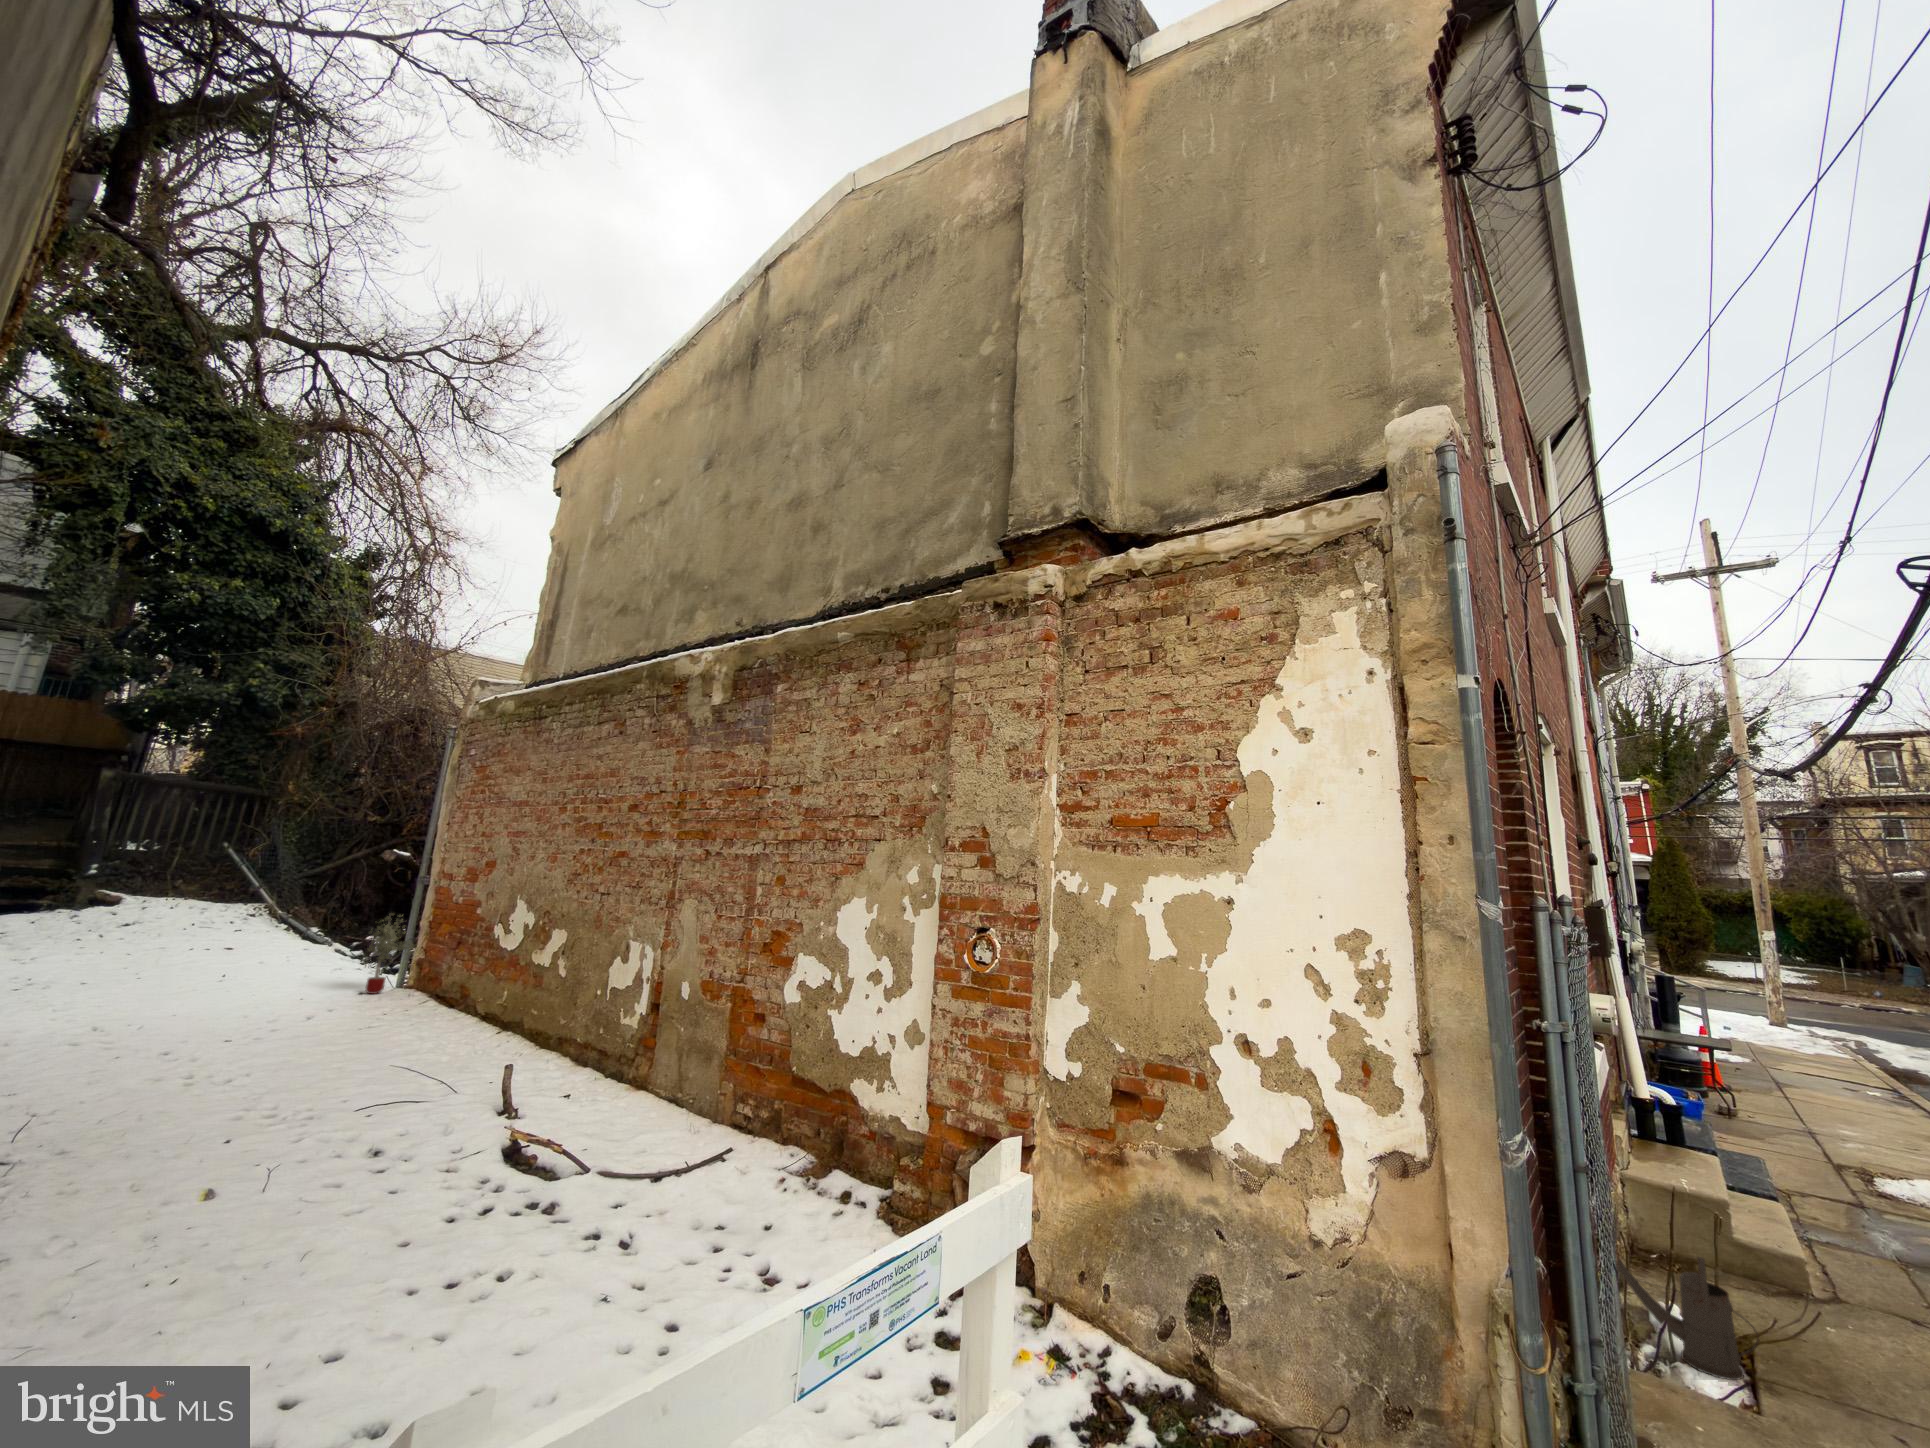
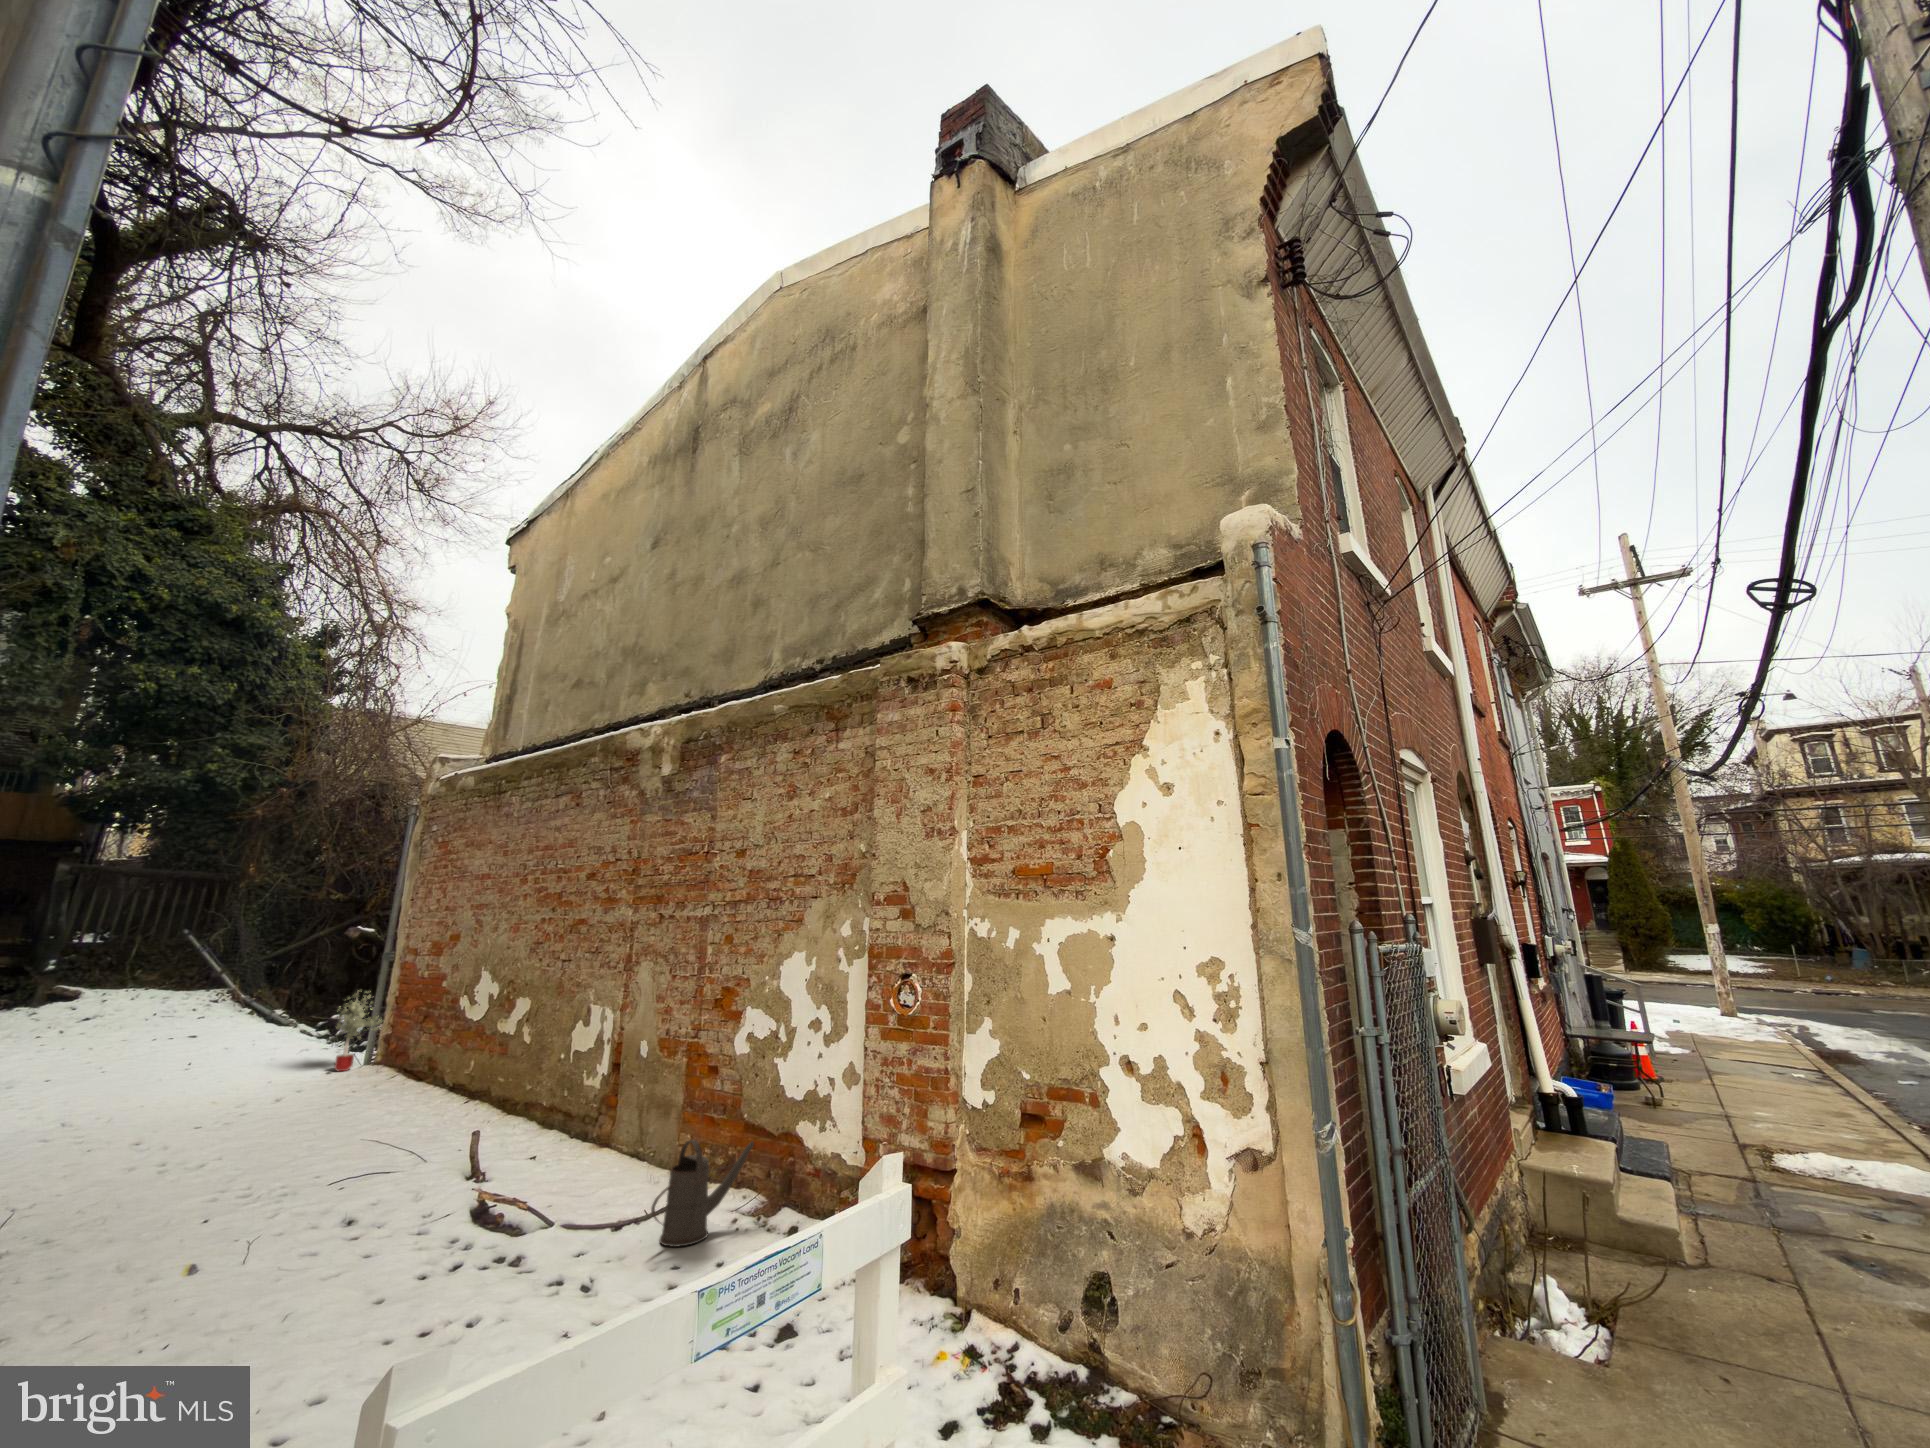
watering can: present [1617,1256,1759,1380] -> present [651,1140,754,1247]

